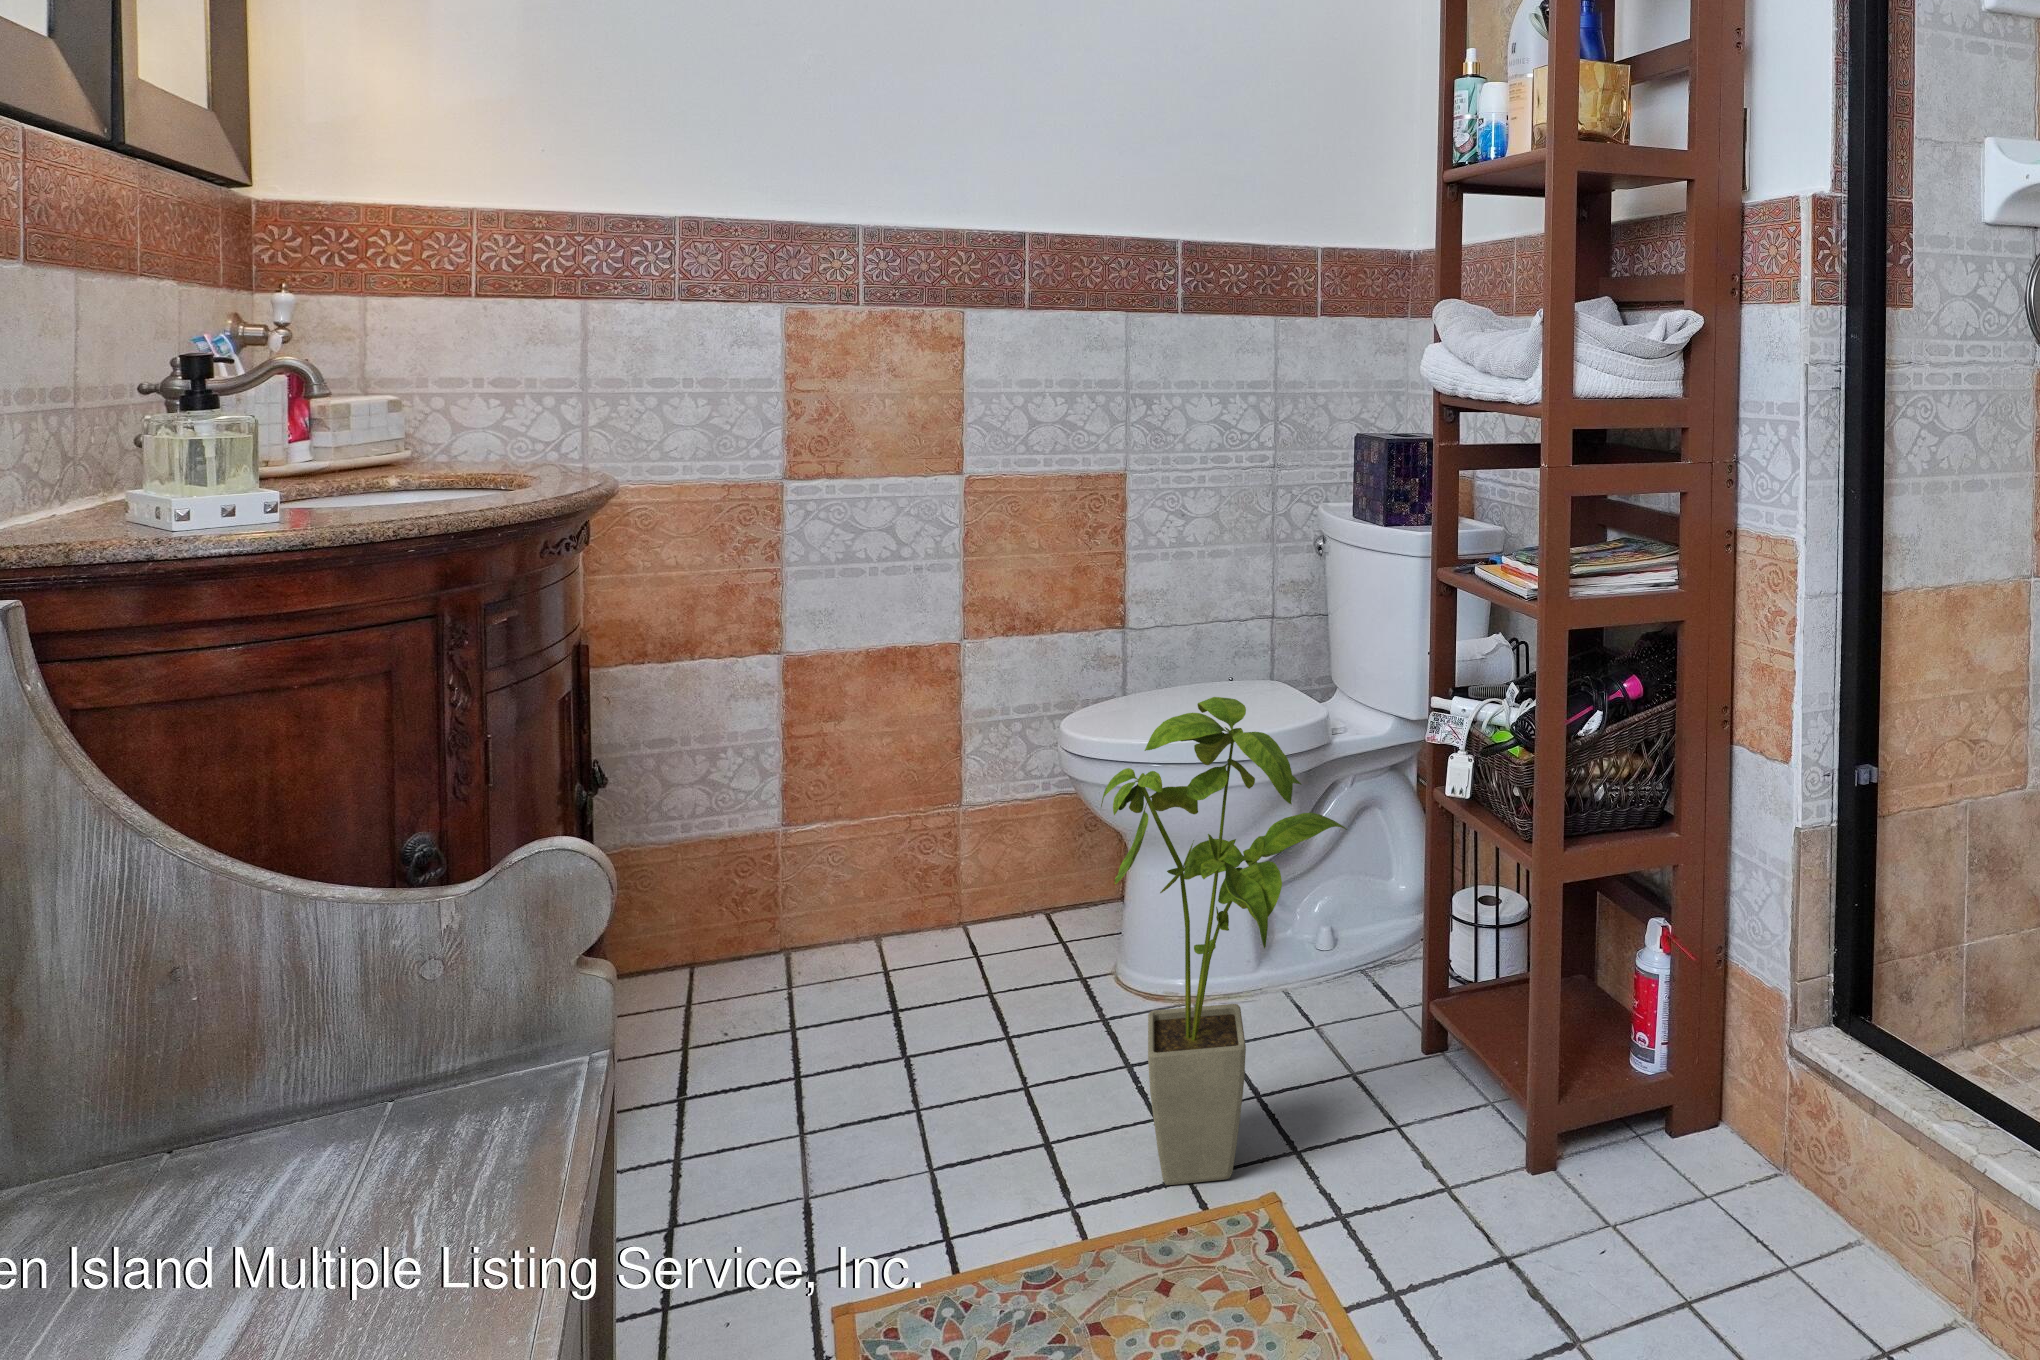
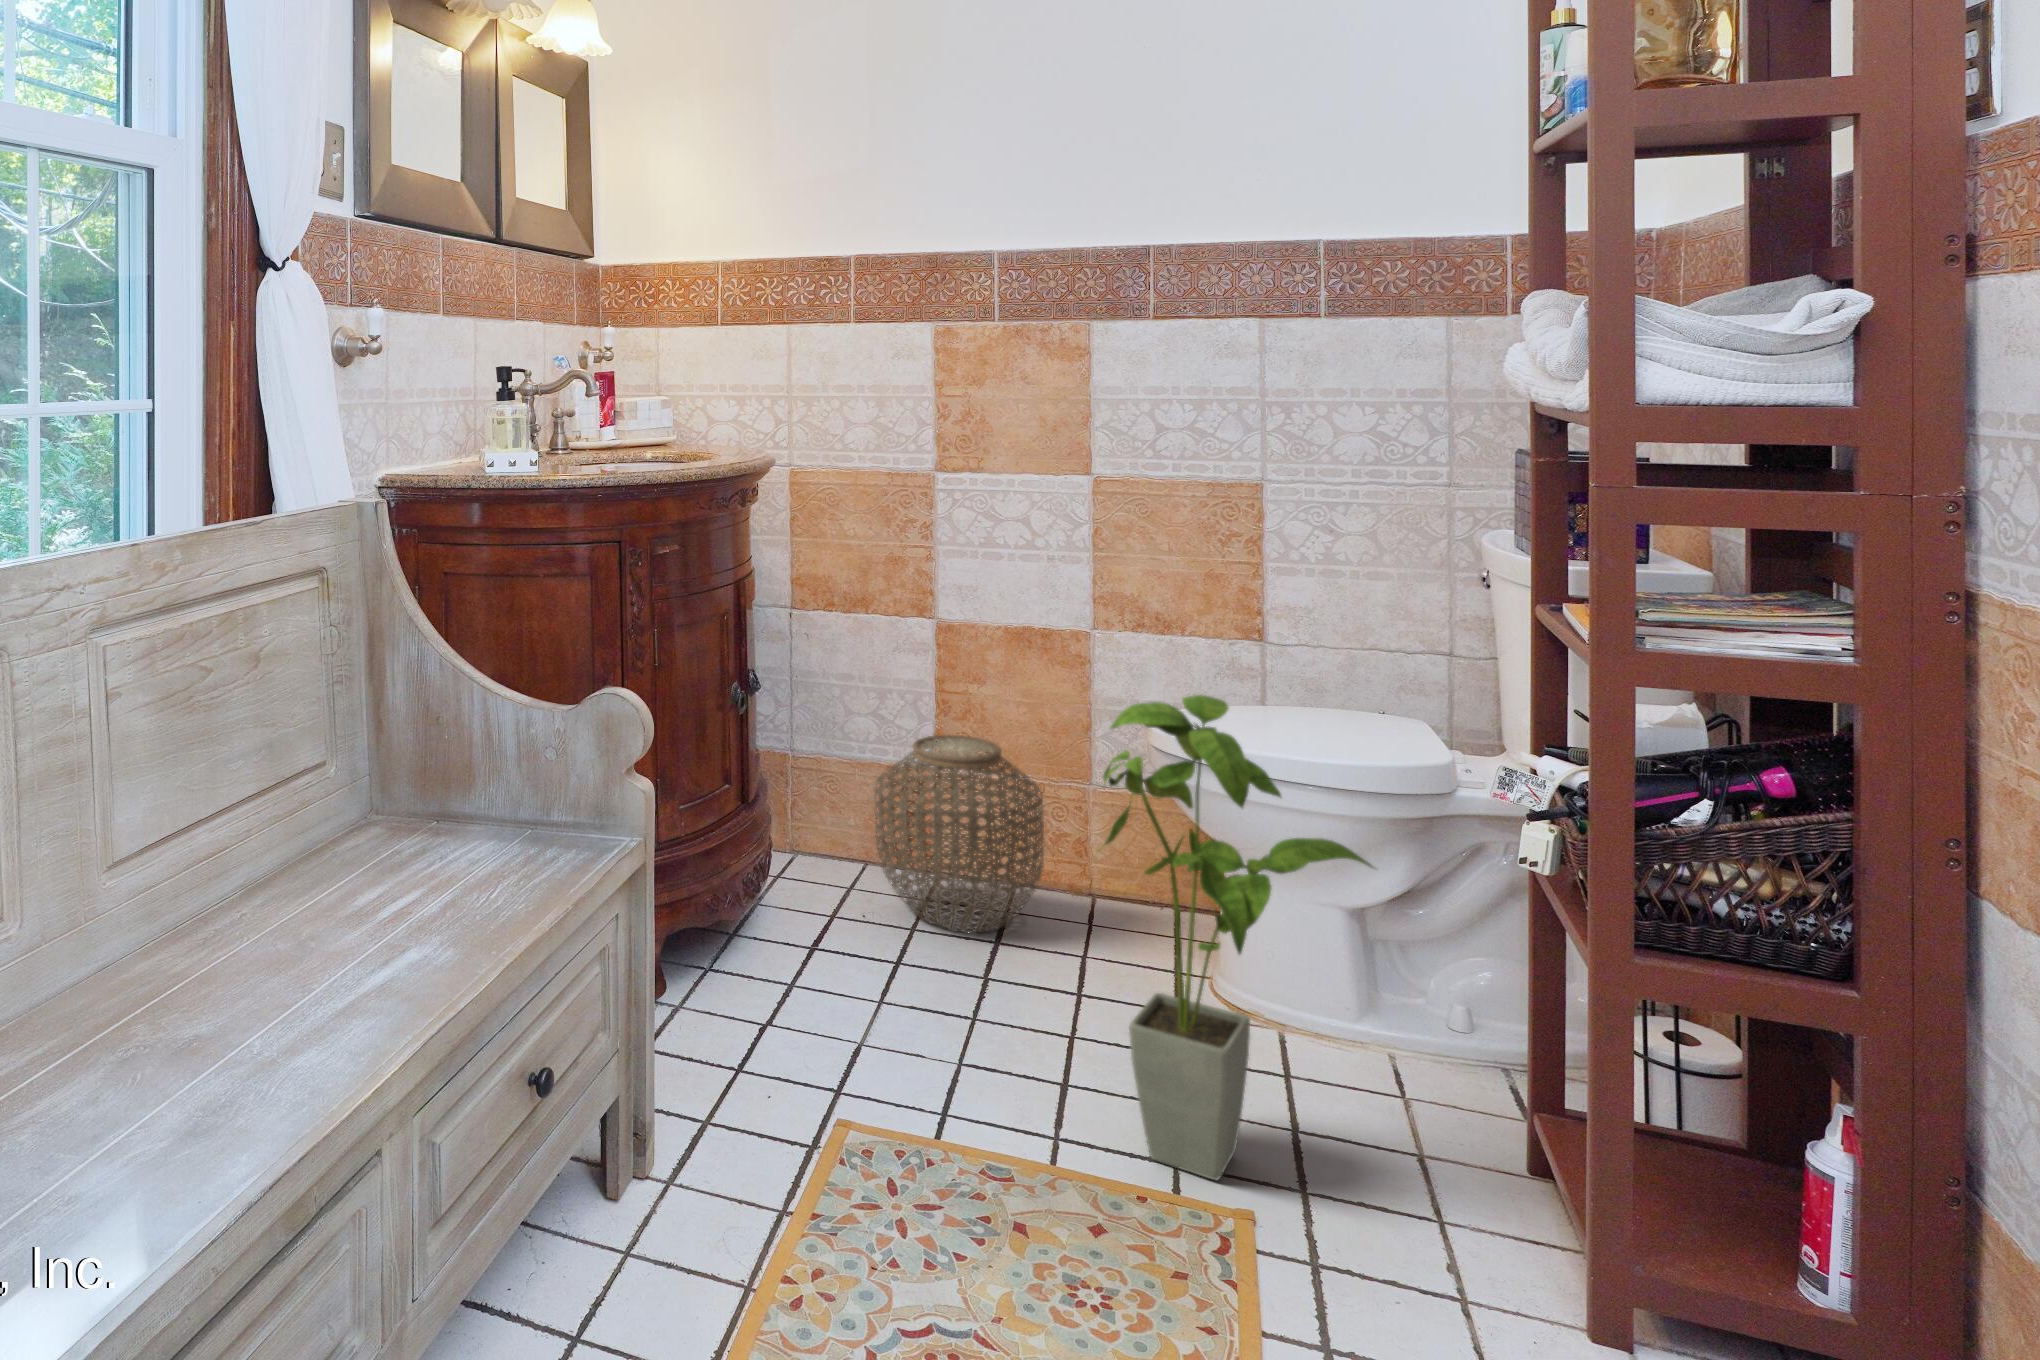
woven basket: none [730,786,935,1019] -> present [874,735,1044,932]

